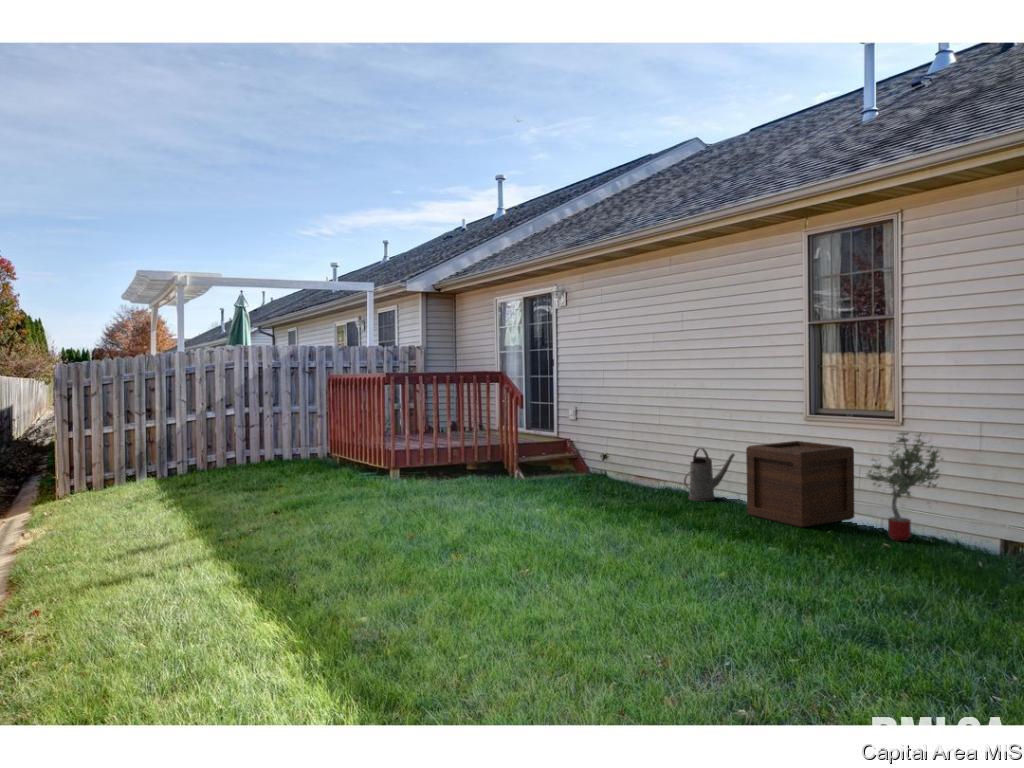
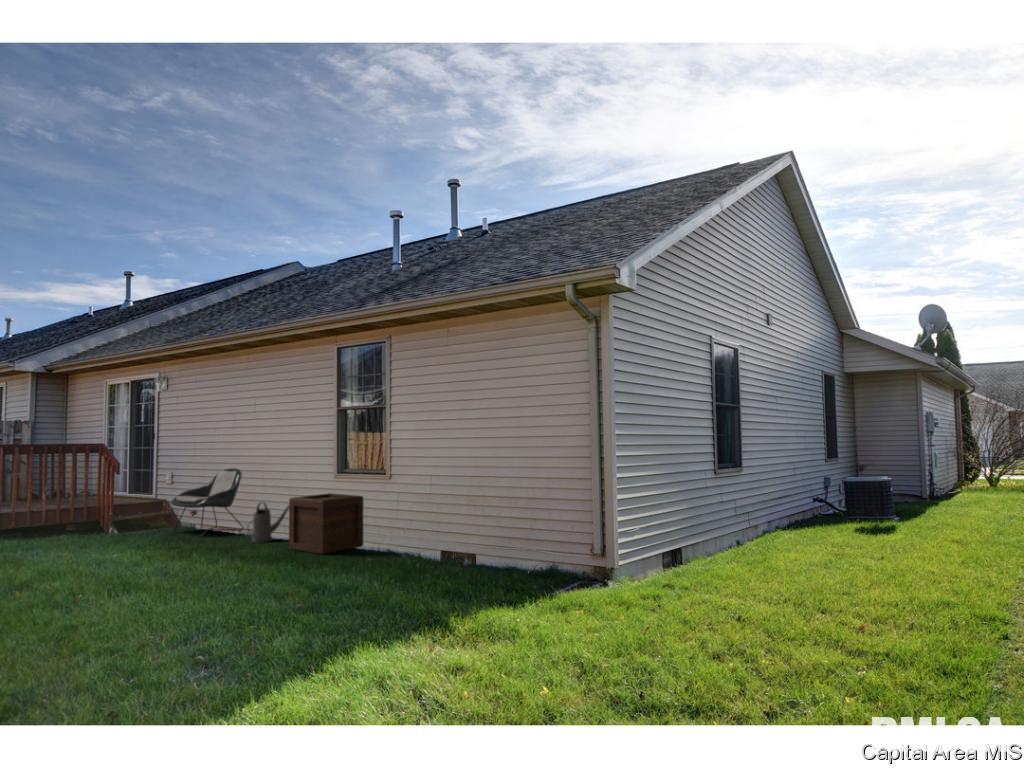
lounge chair: none [584,402,669,488] -> present [171,468,243,537]
potted tree: present [867,433,942,541] -> none [365,483,409,557]

